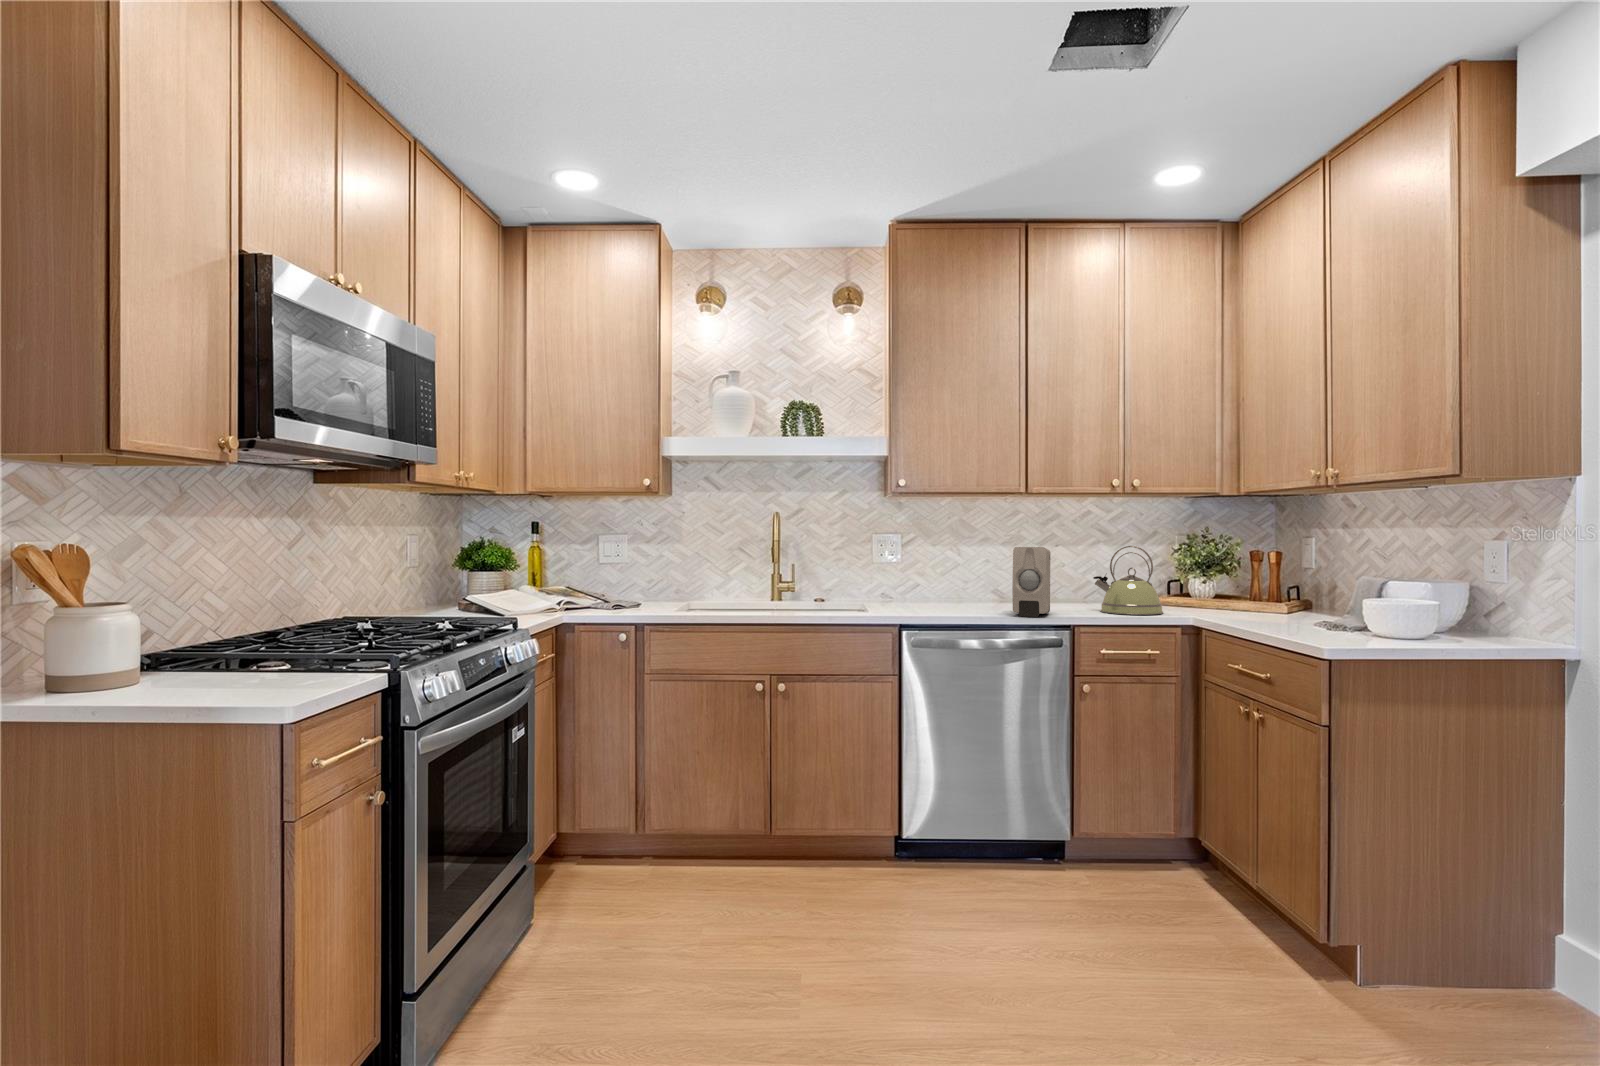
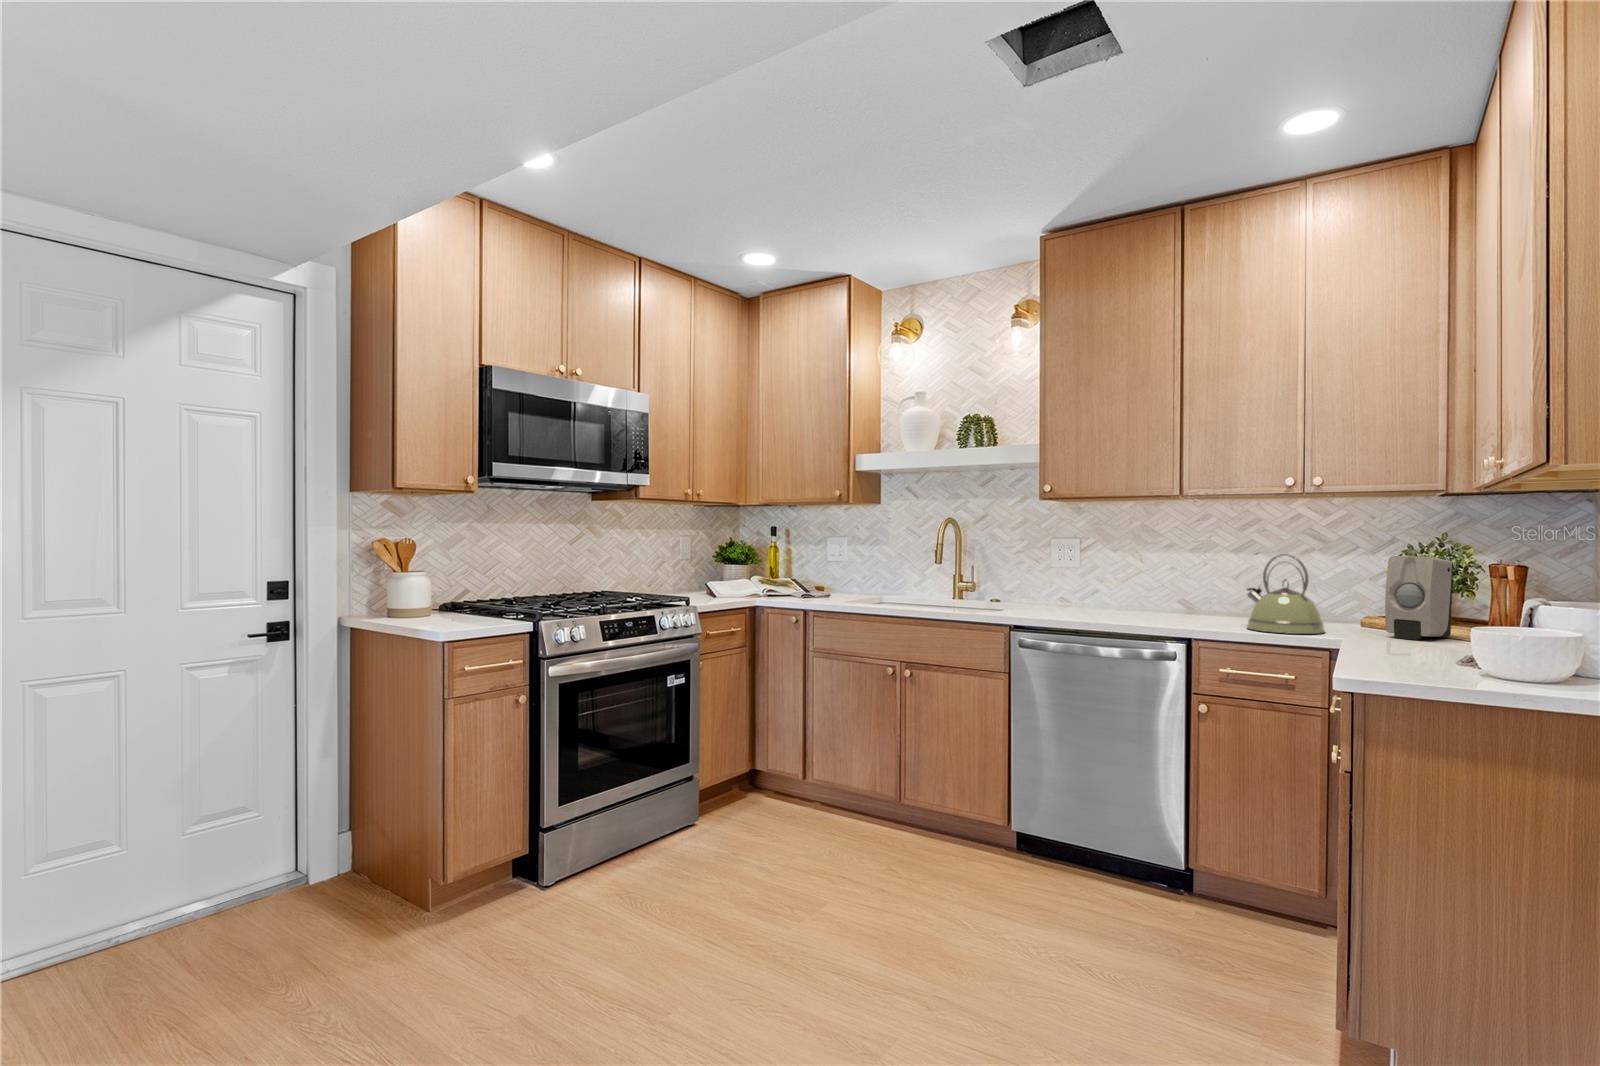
soap dispenser: present [1012,547,1050,617] -> present [1385,556,1453,640]

